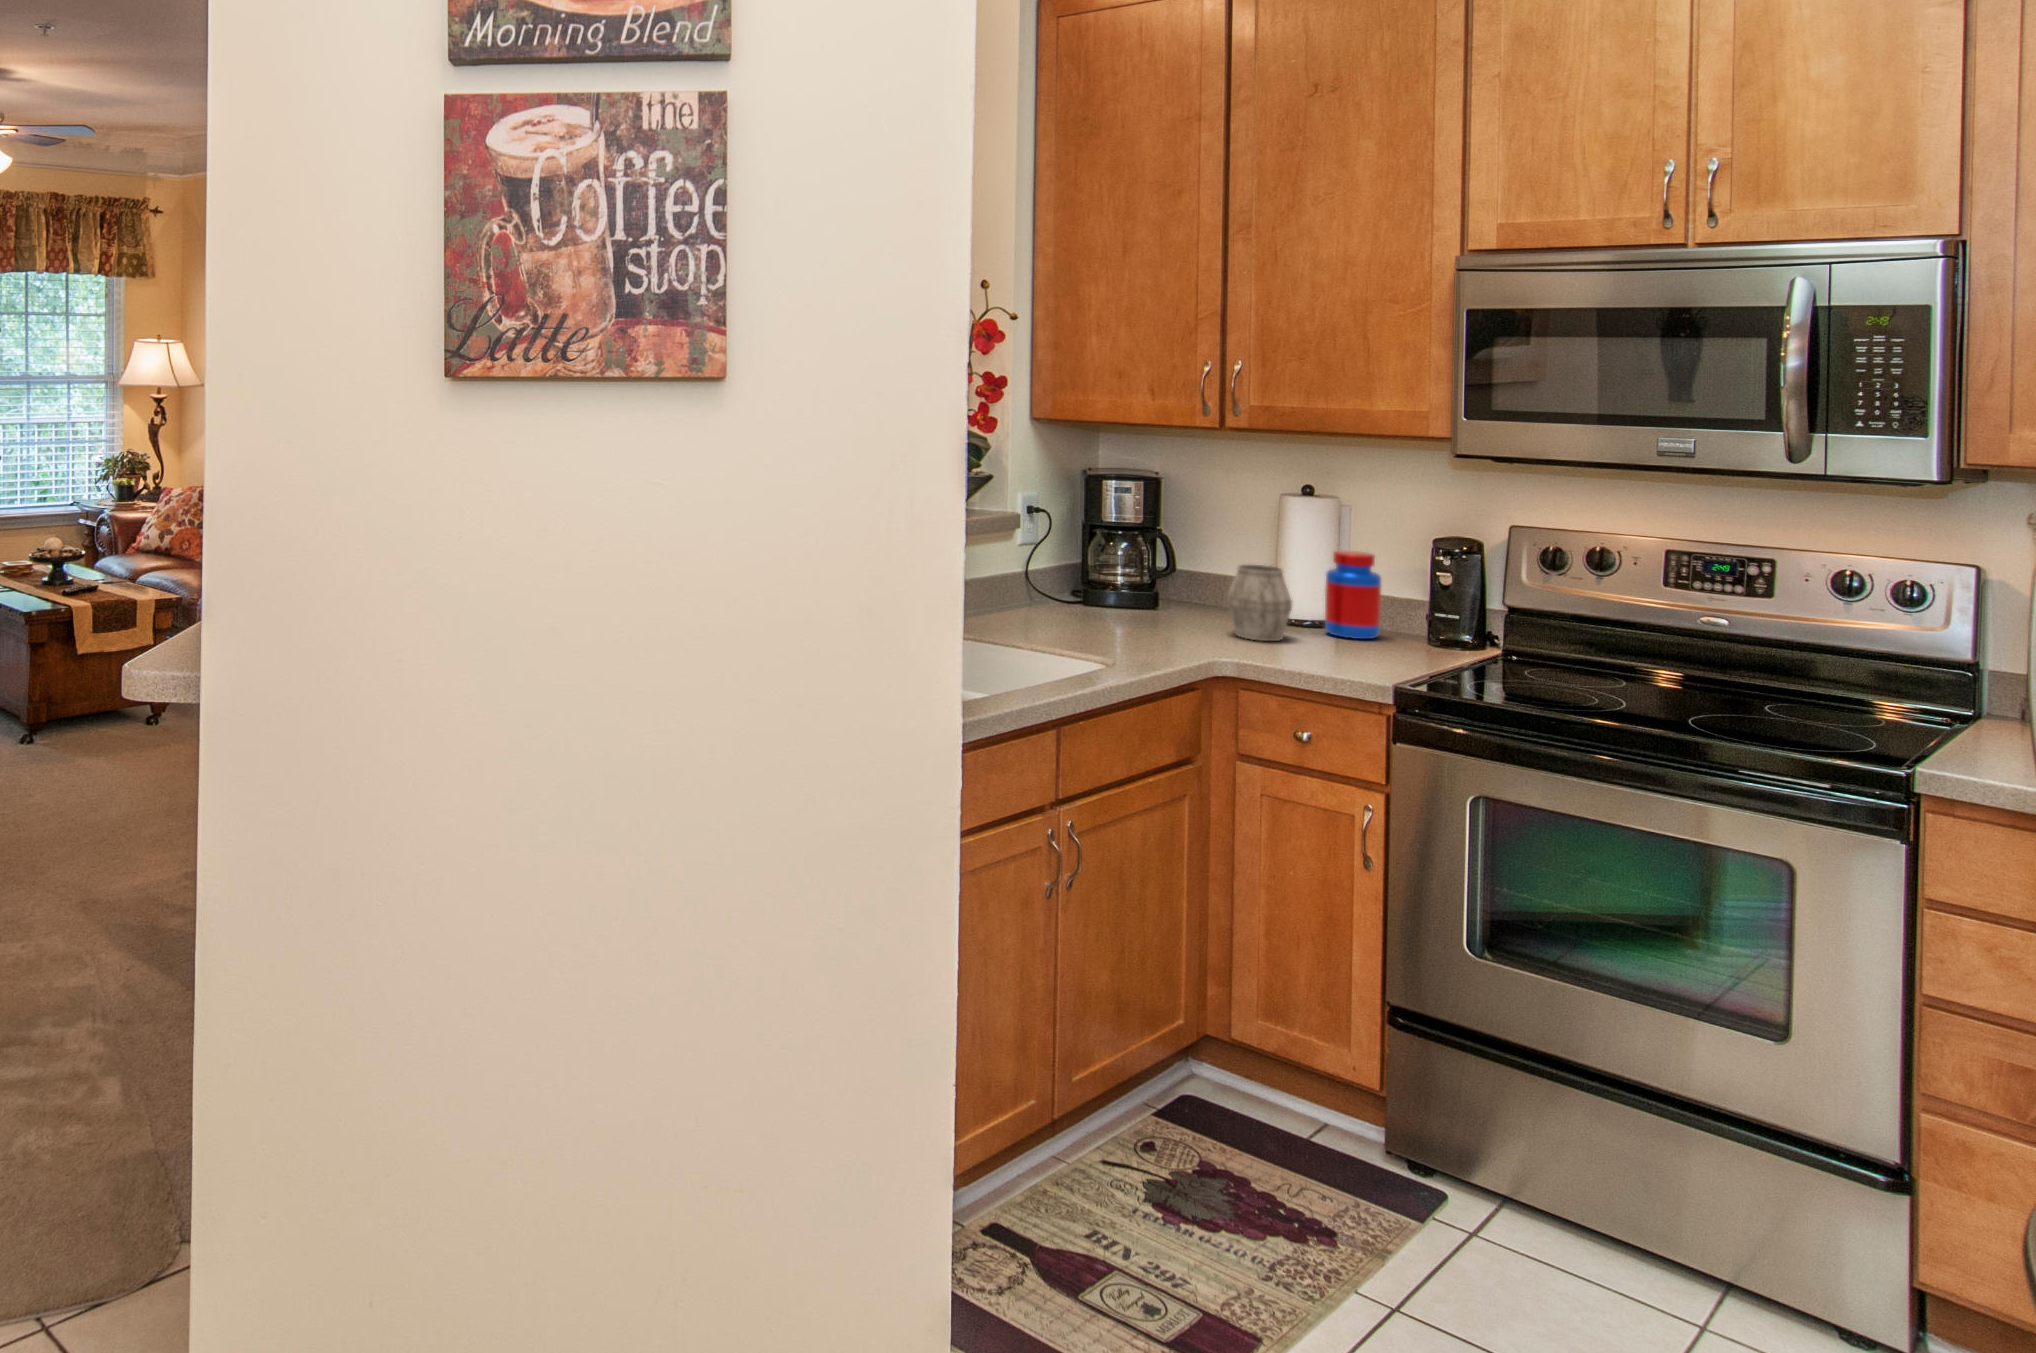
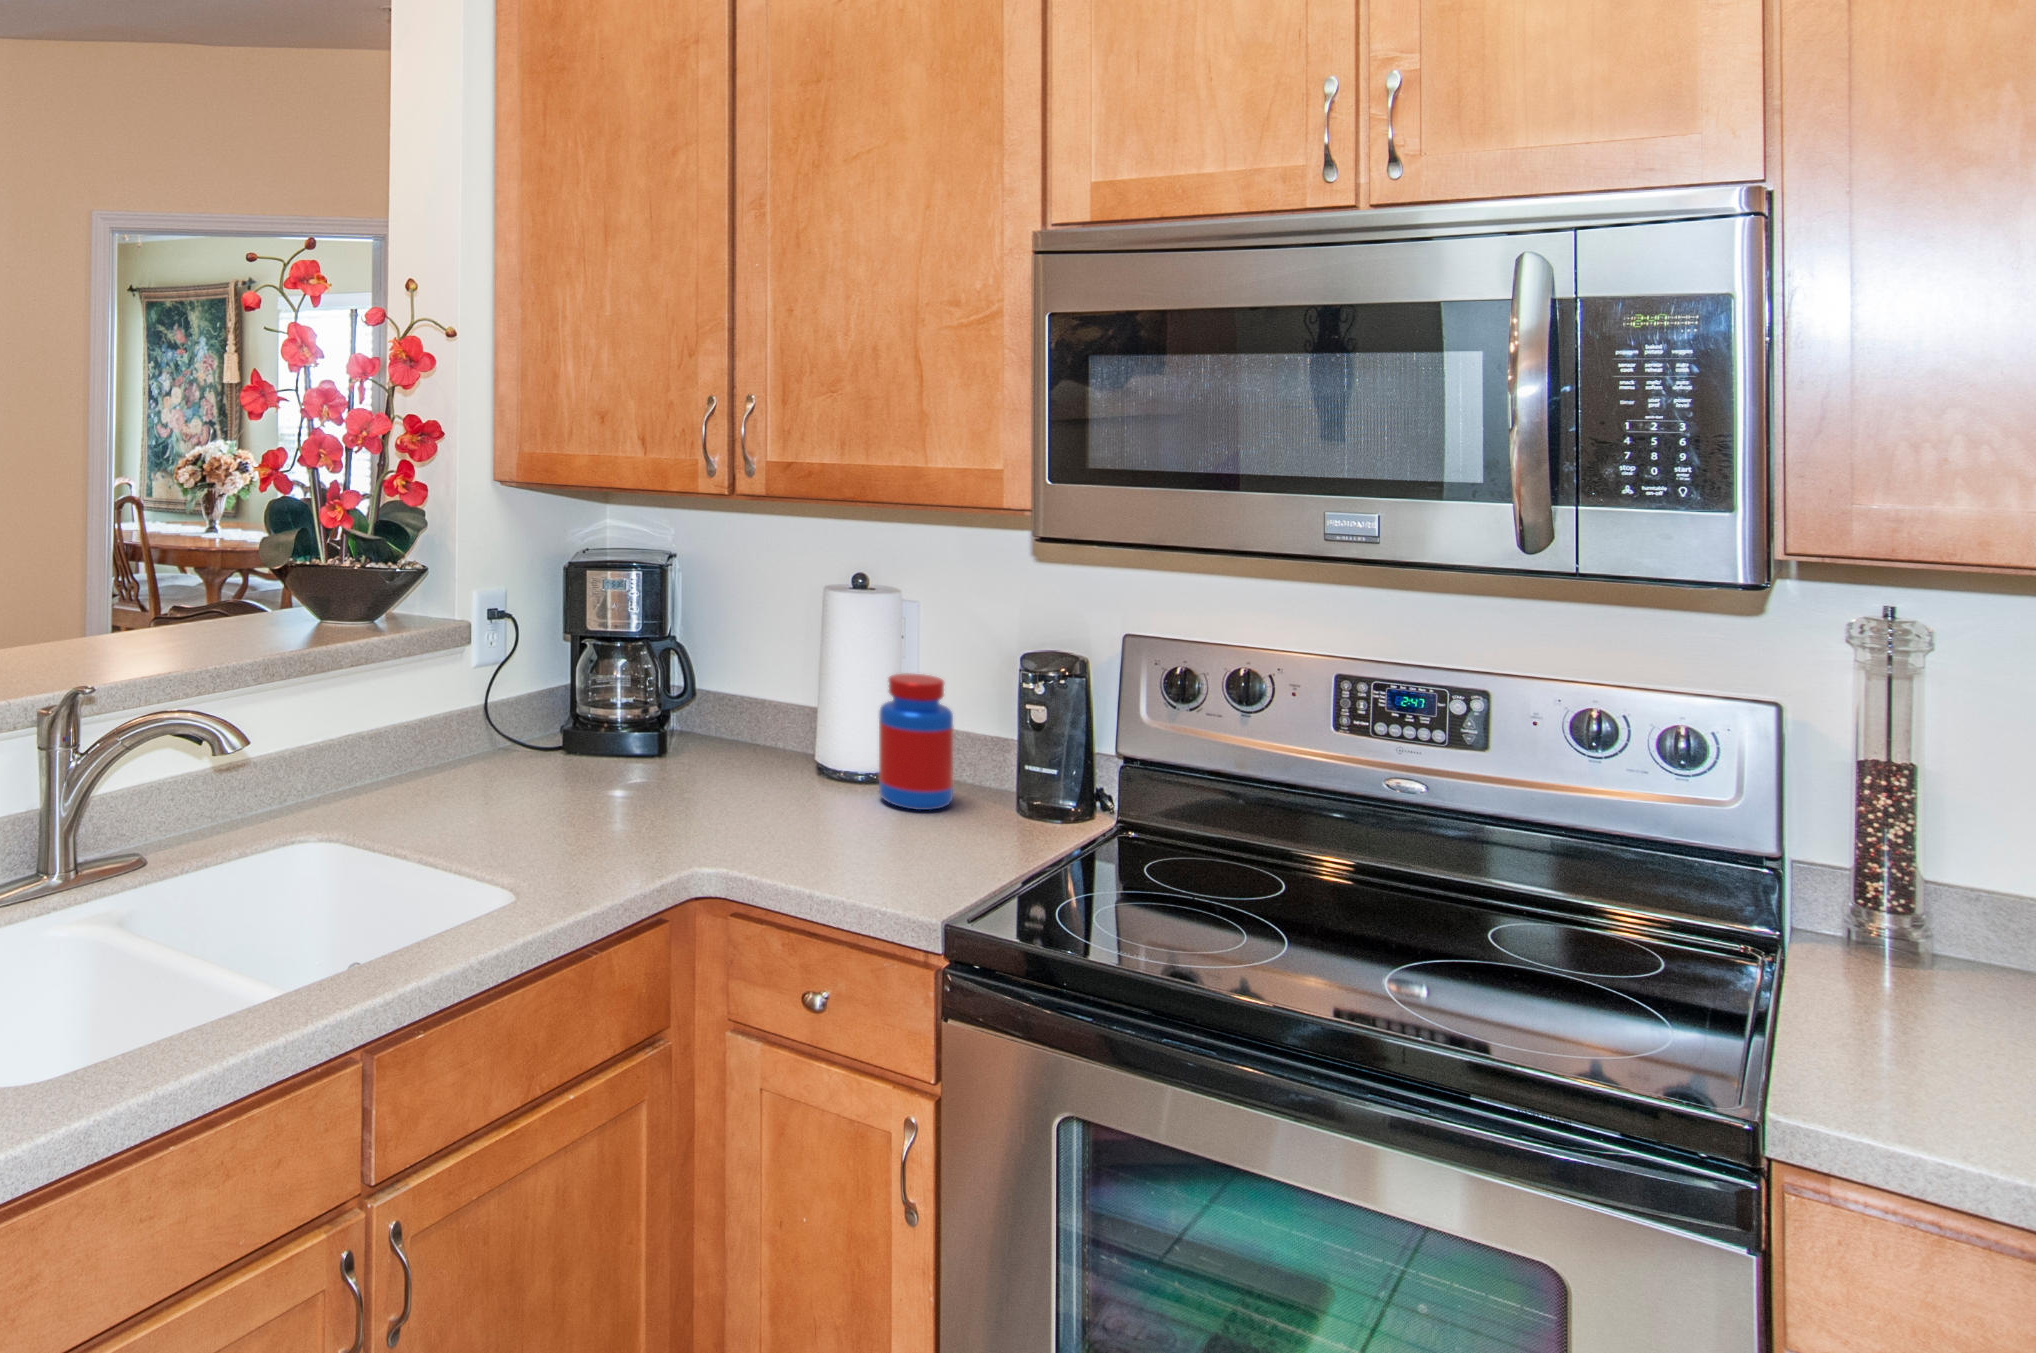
mug: present [1227,565,1292,641] -> none [741,704,830,827]

